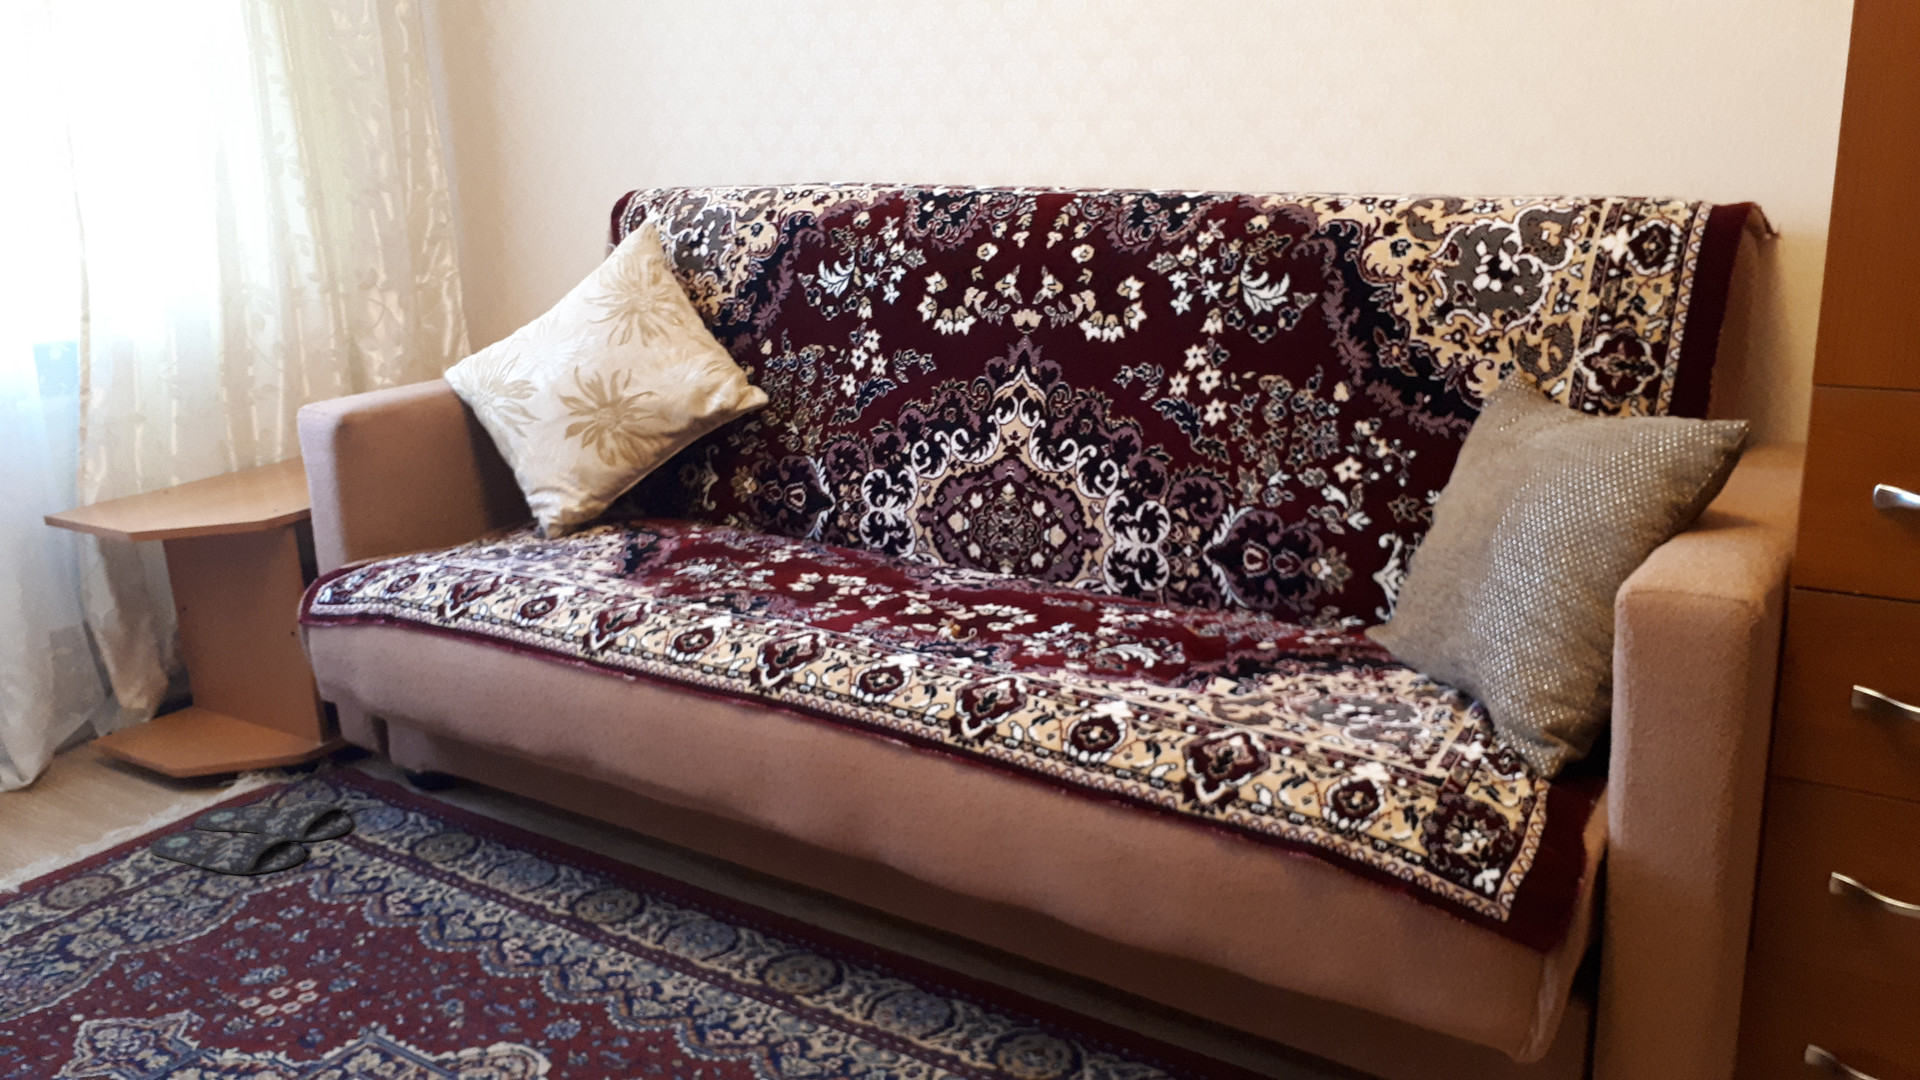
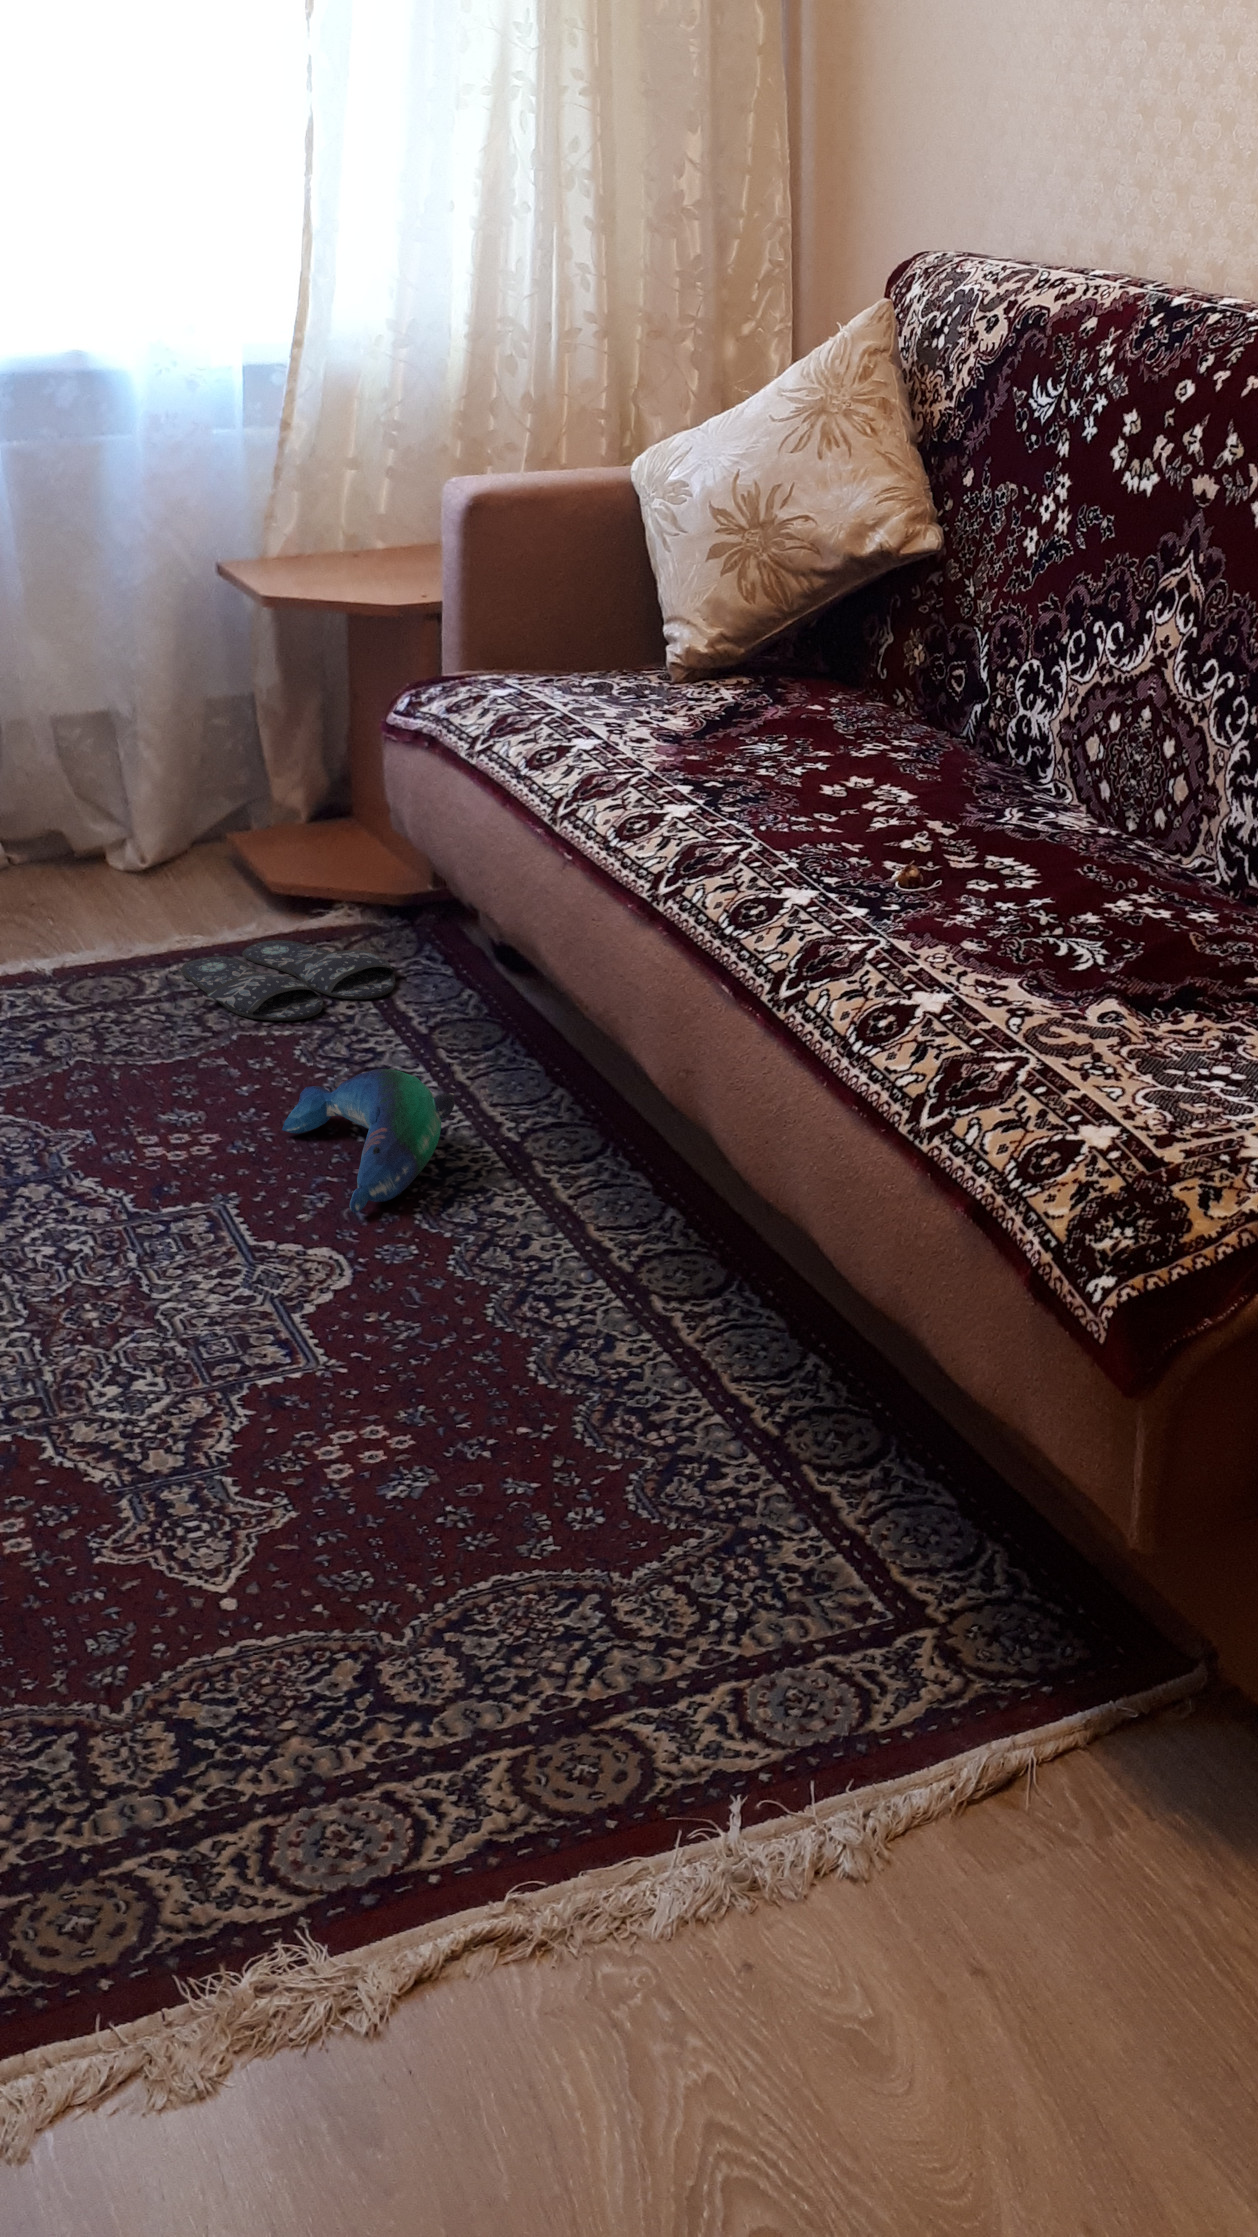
plush toy: none [362,882,525,1005] -> present [282,1069,454,1213]

